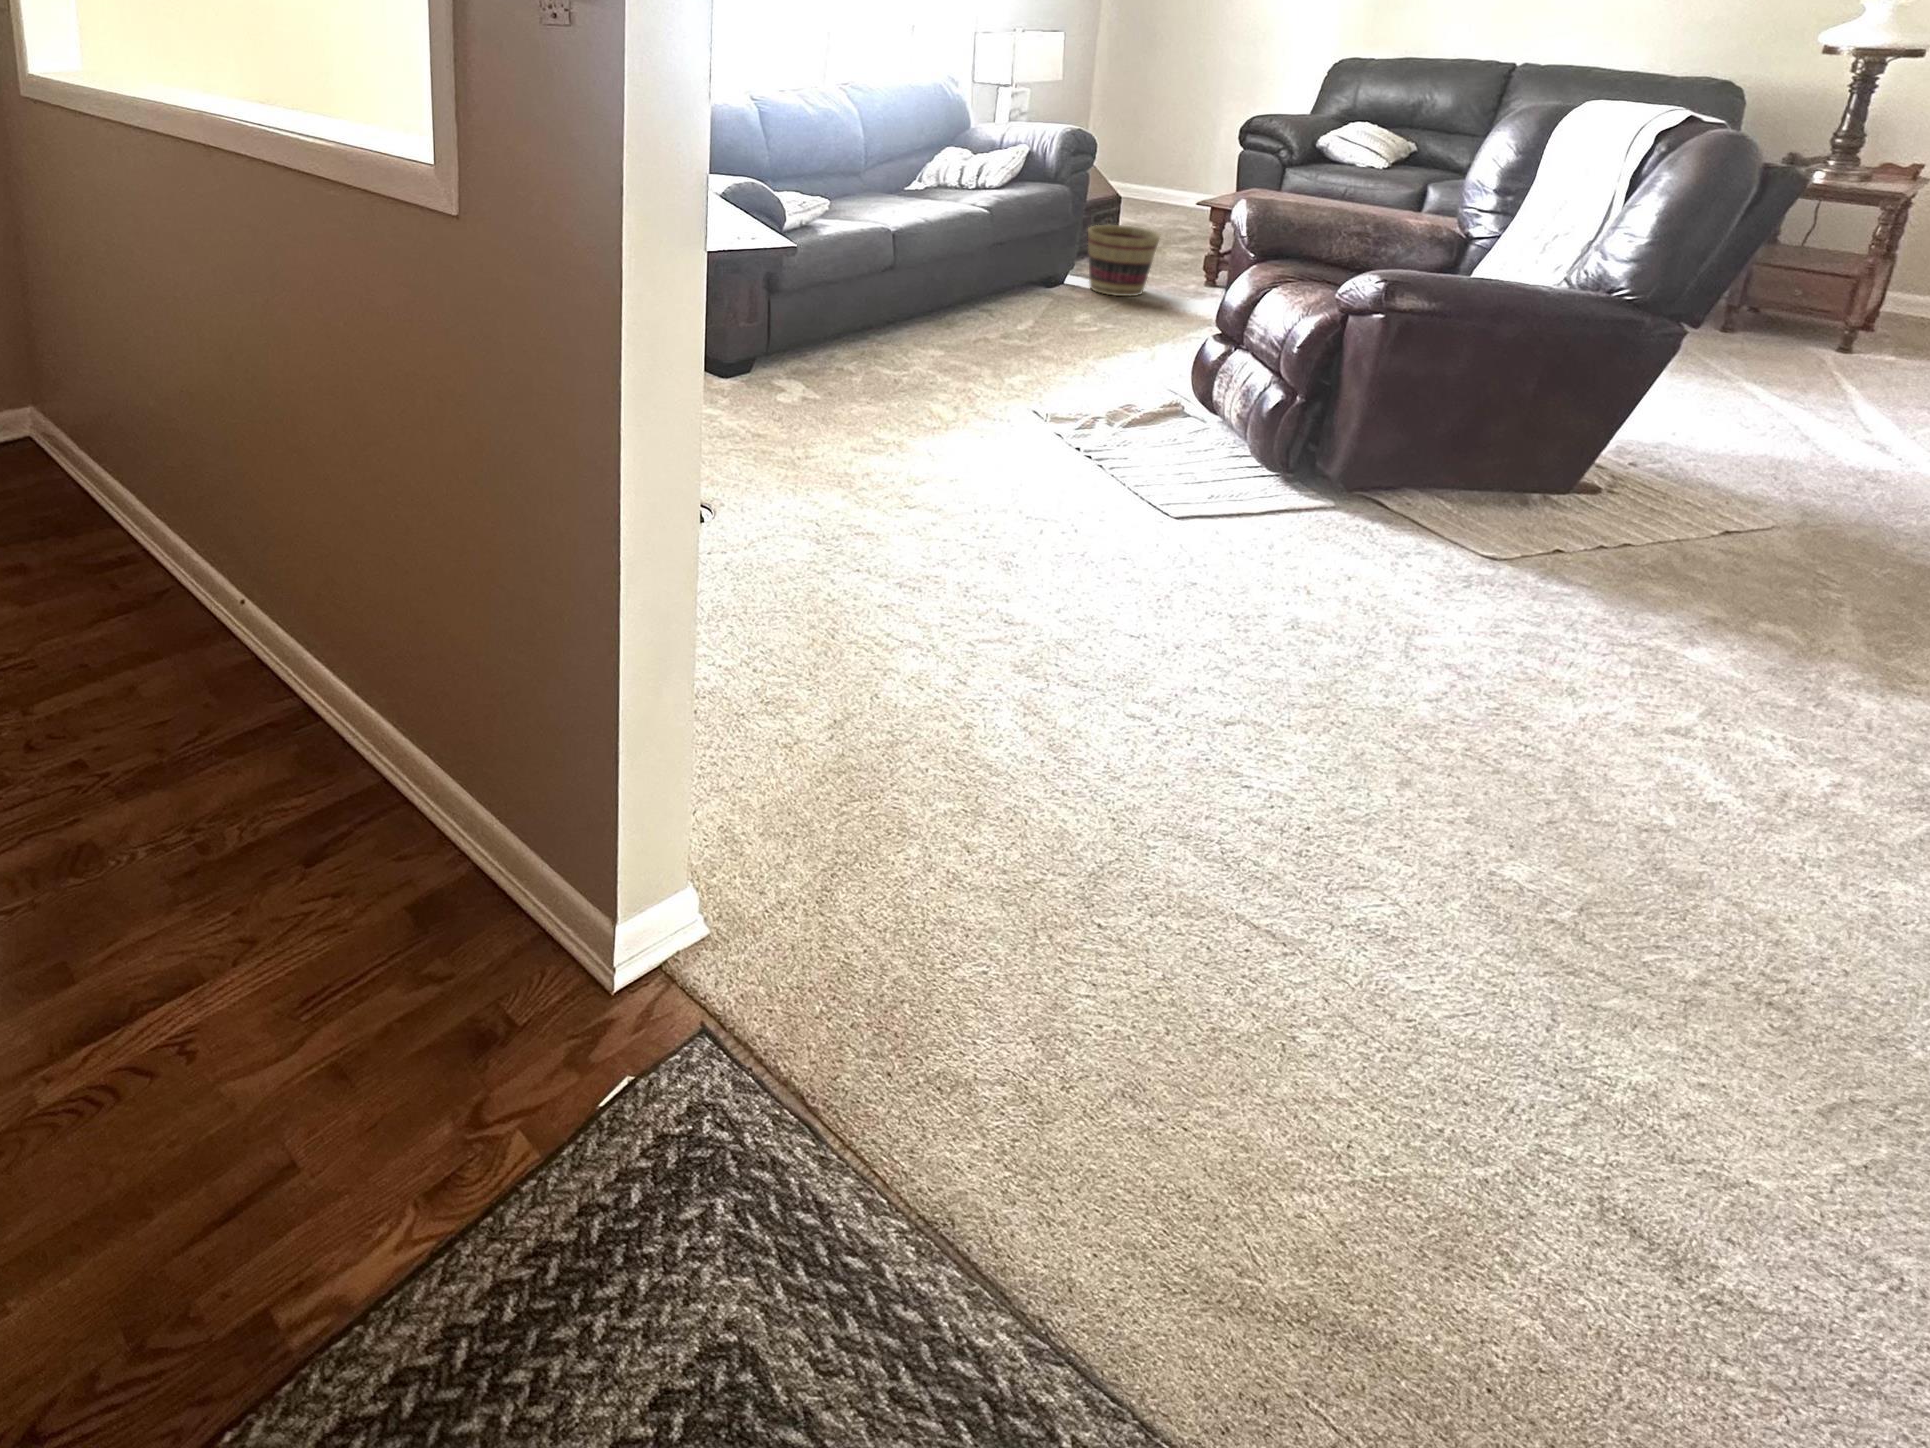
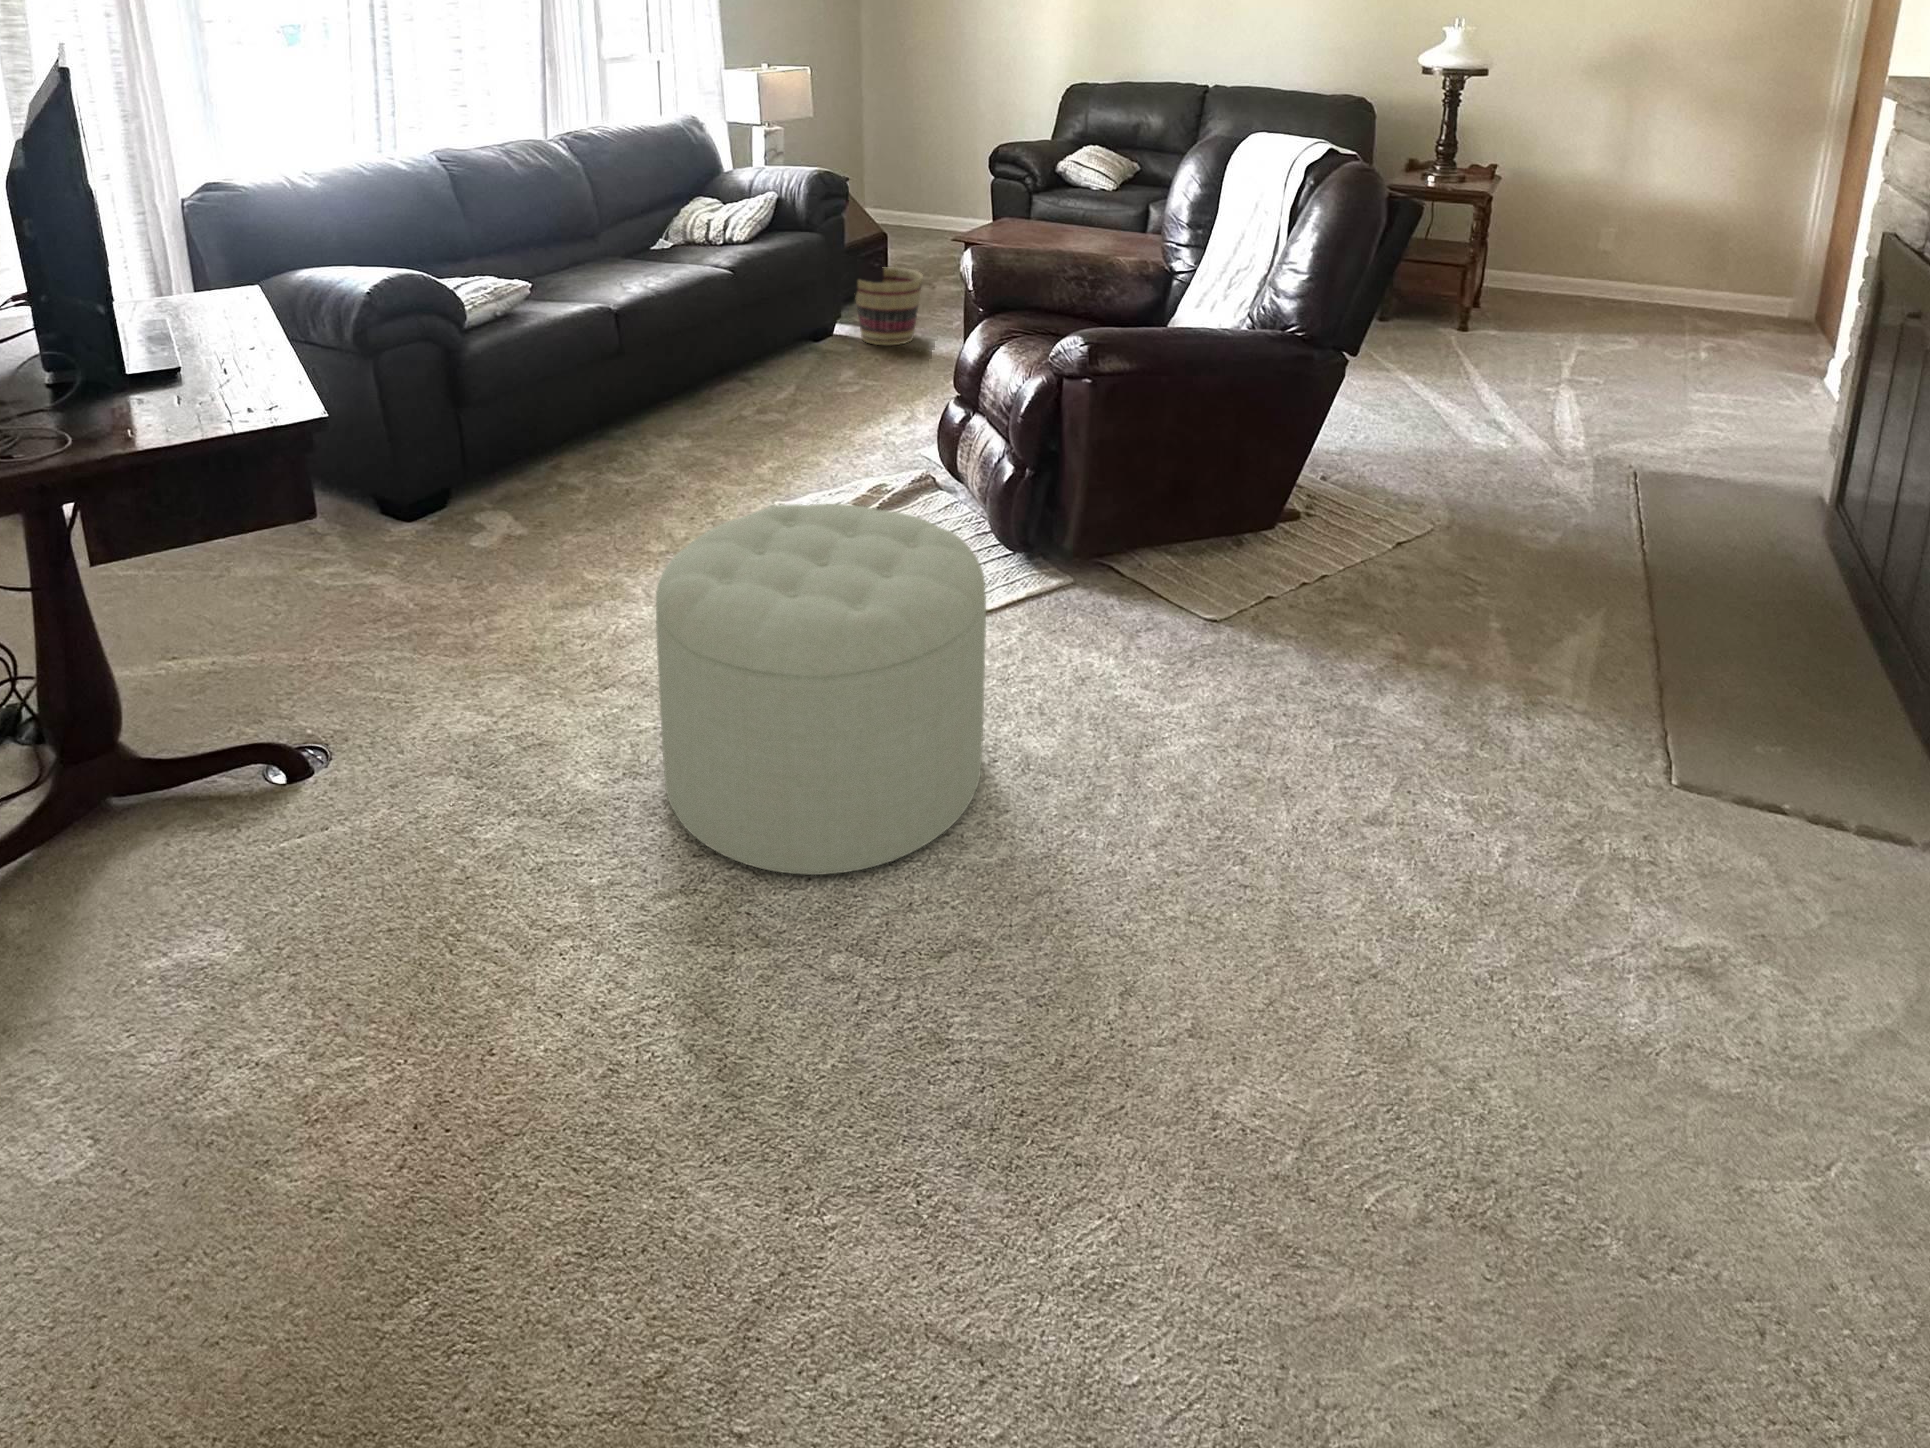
ottoman: none [976,378,1283,658] -> present [656,504,986,875]

